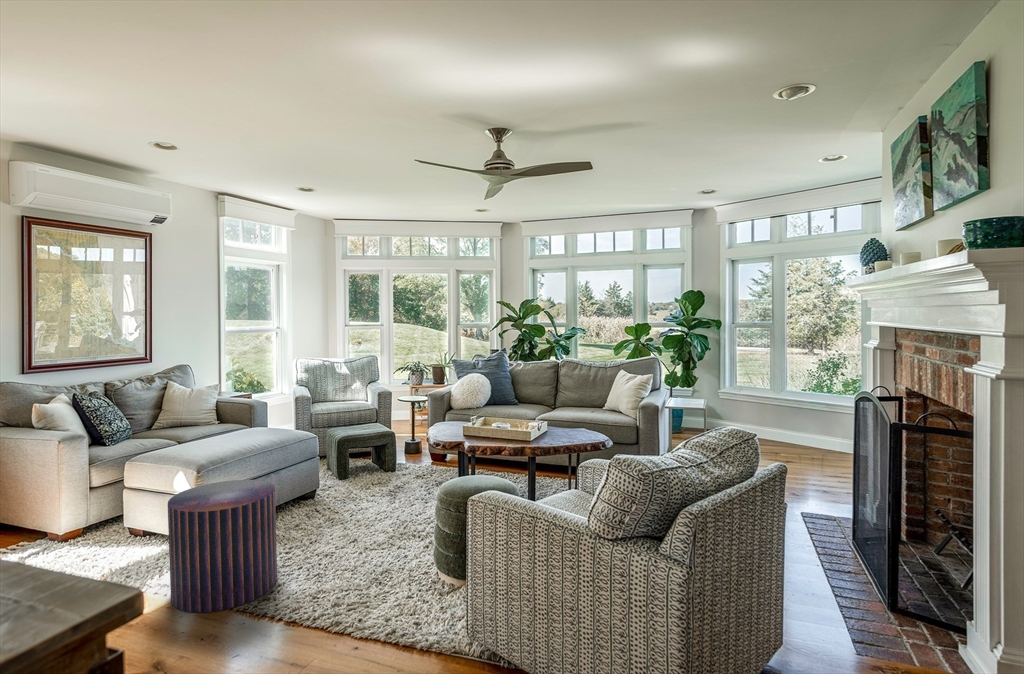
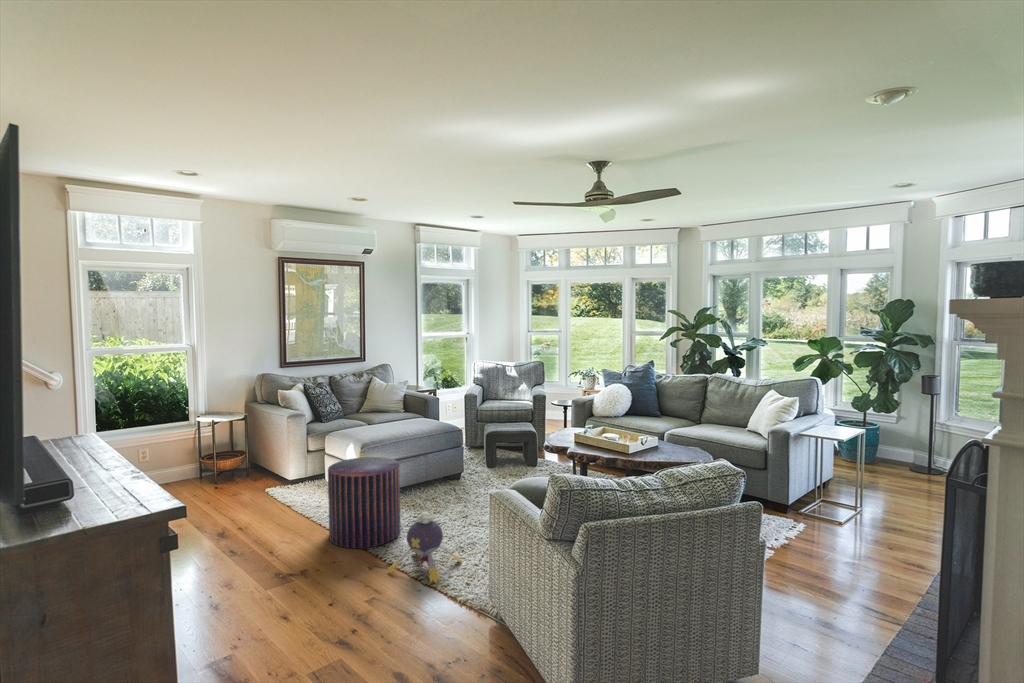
plush toy: none [291,540,387,634] -> present [388,512,462,583]

